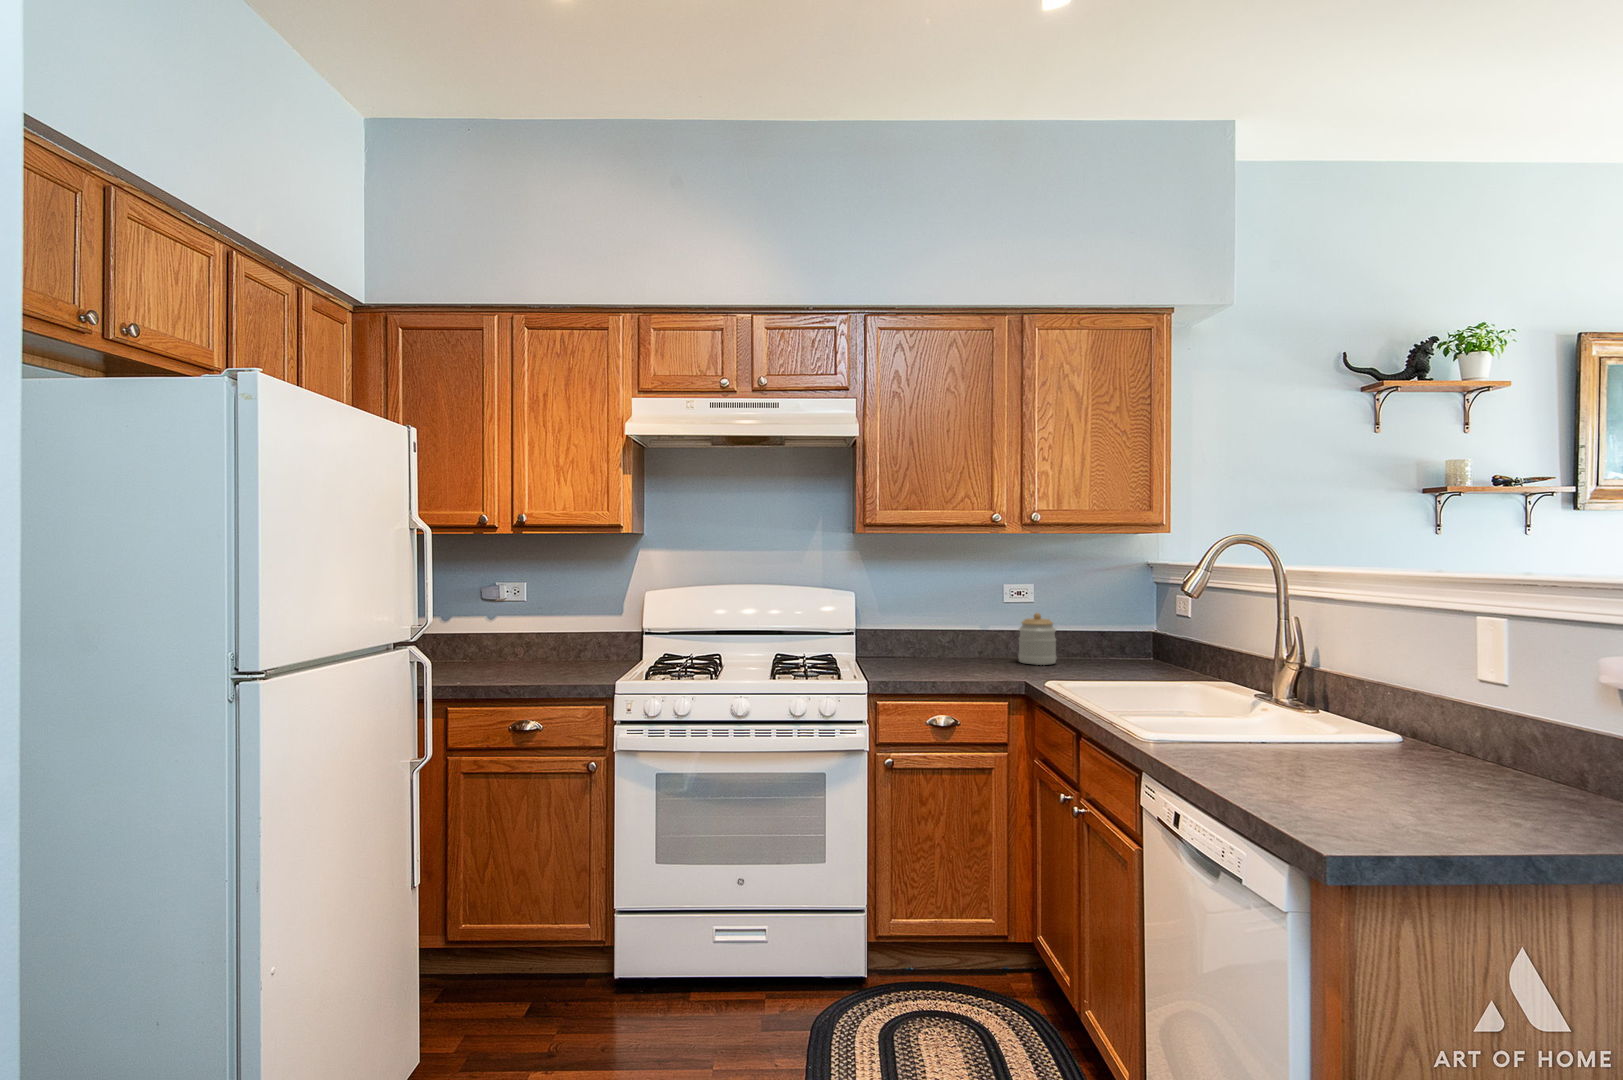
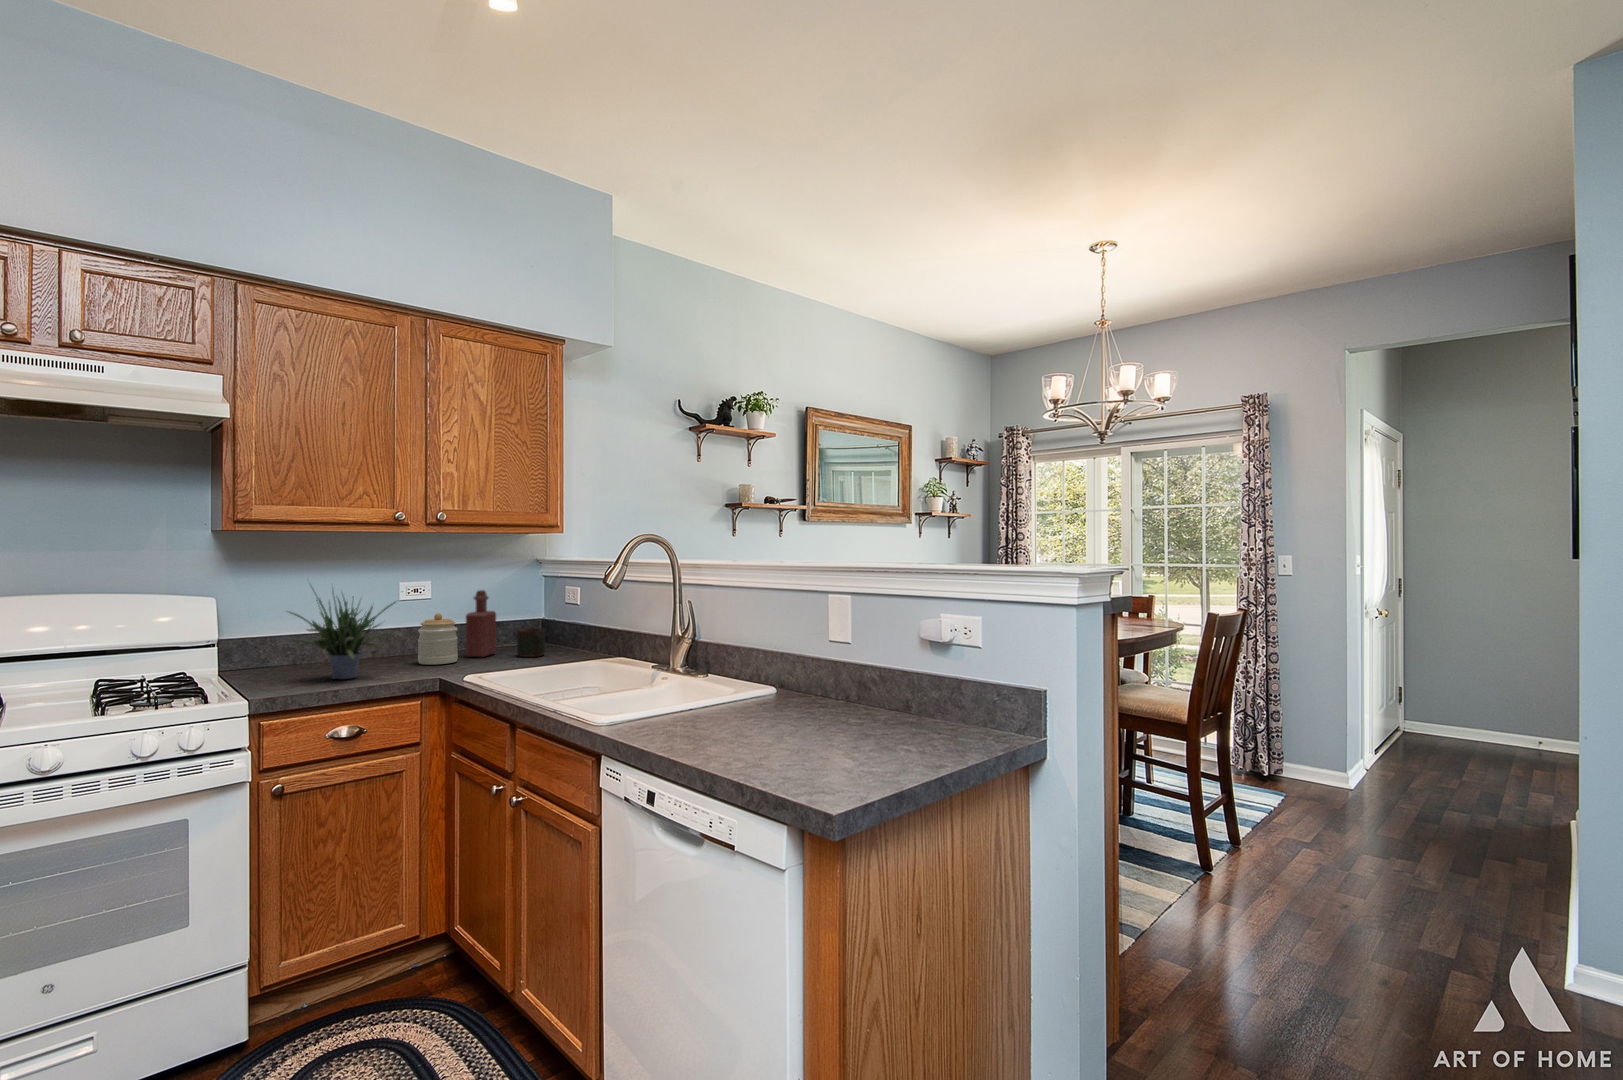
potted plant: none [902,573,996,669] -> present [288,592,401,679]
bottle: none [1067,591,1099,662] -> present [466,590,496,657]
mug: none [1120,635,1152,667] -> present [517,628,545,657]

